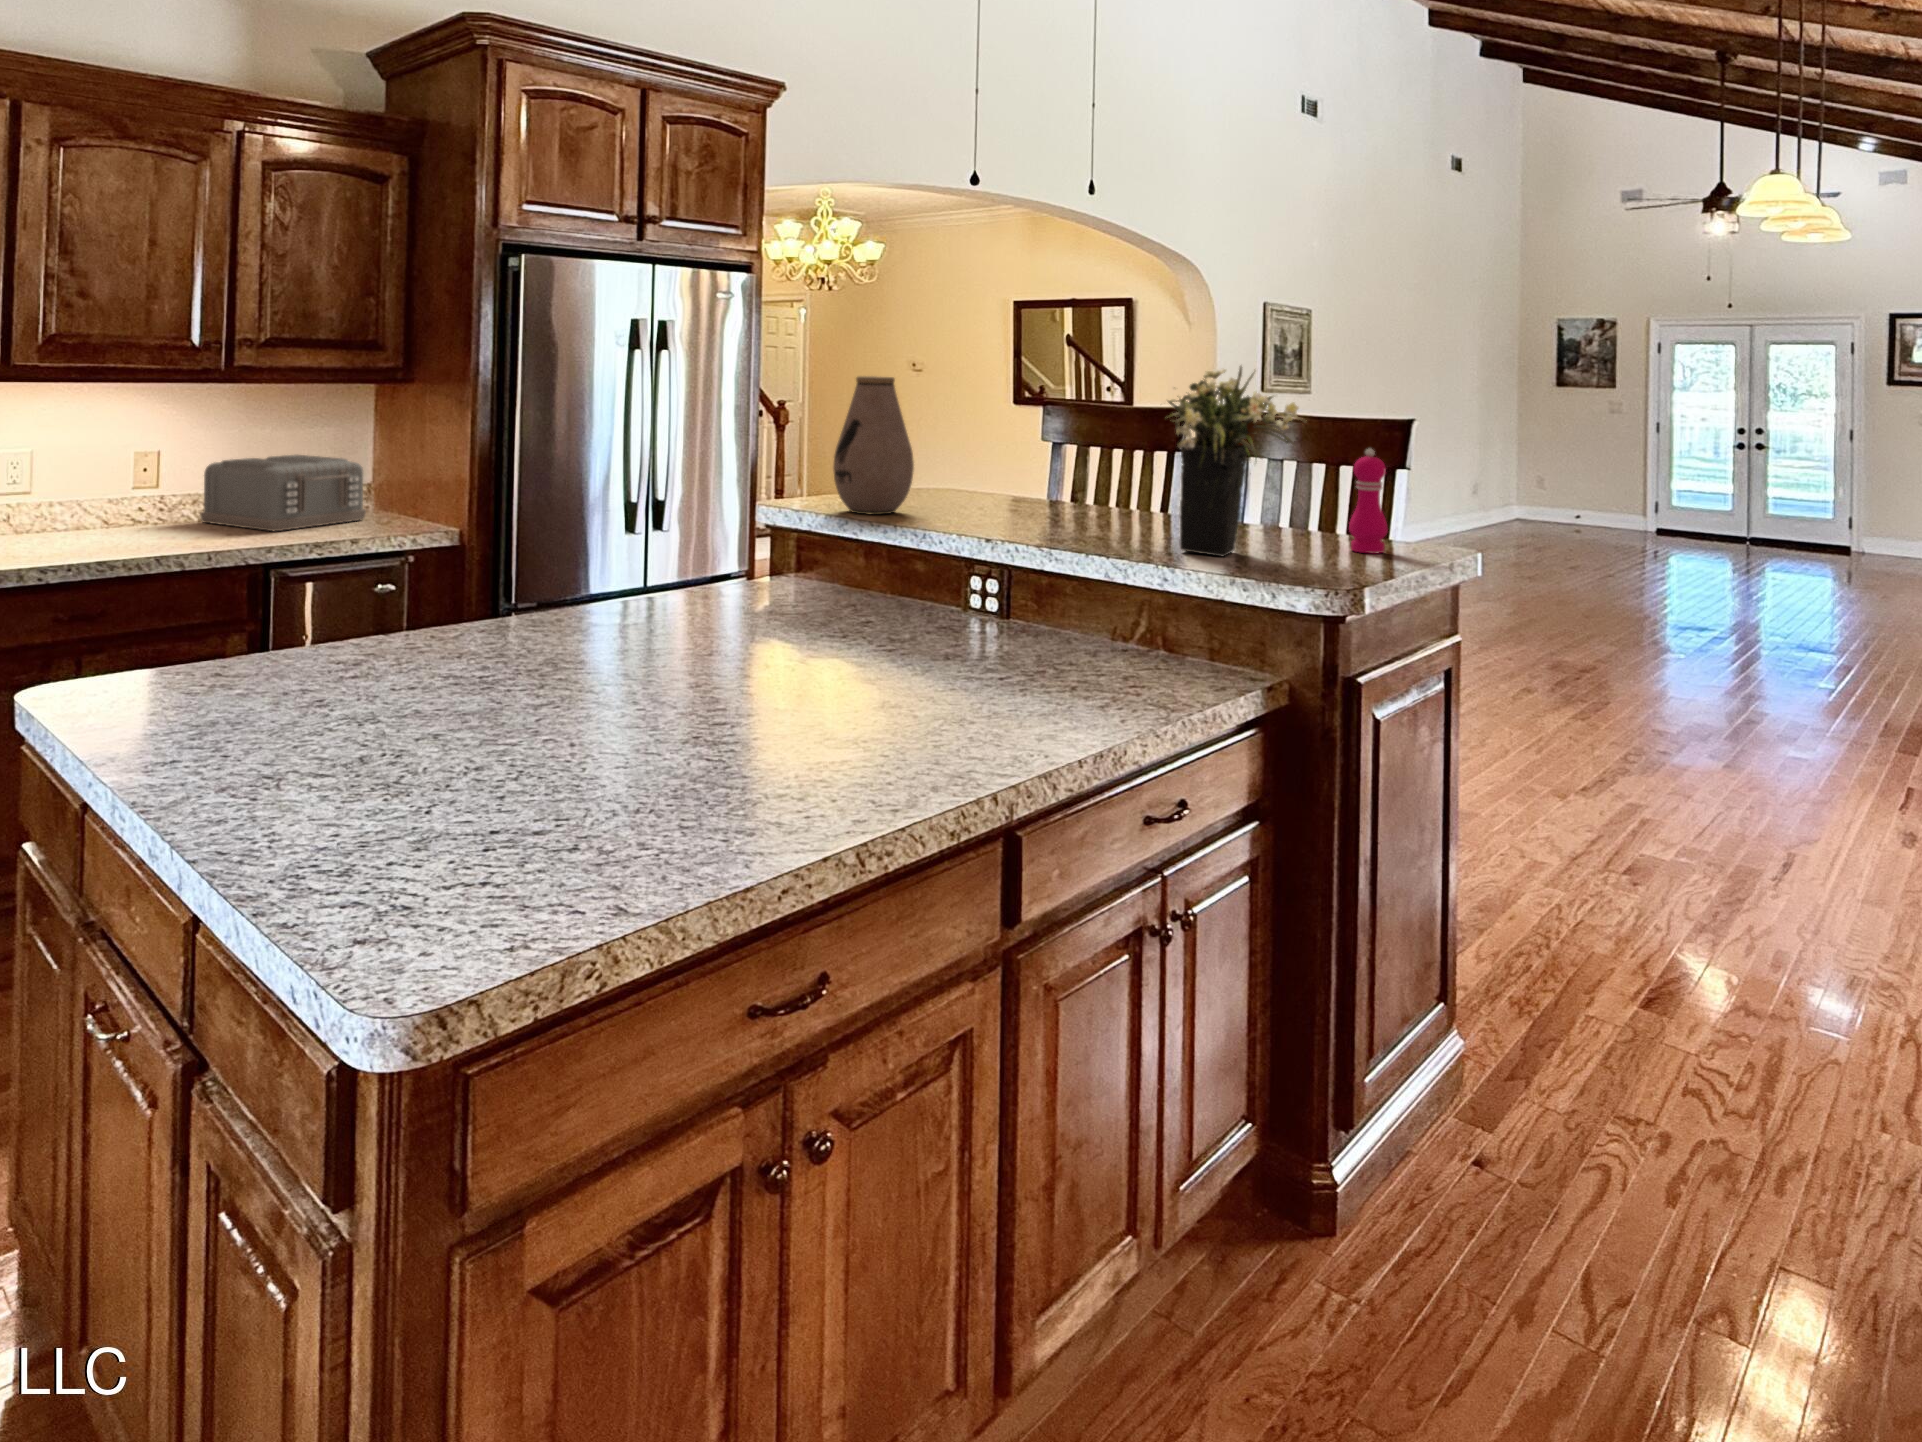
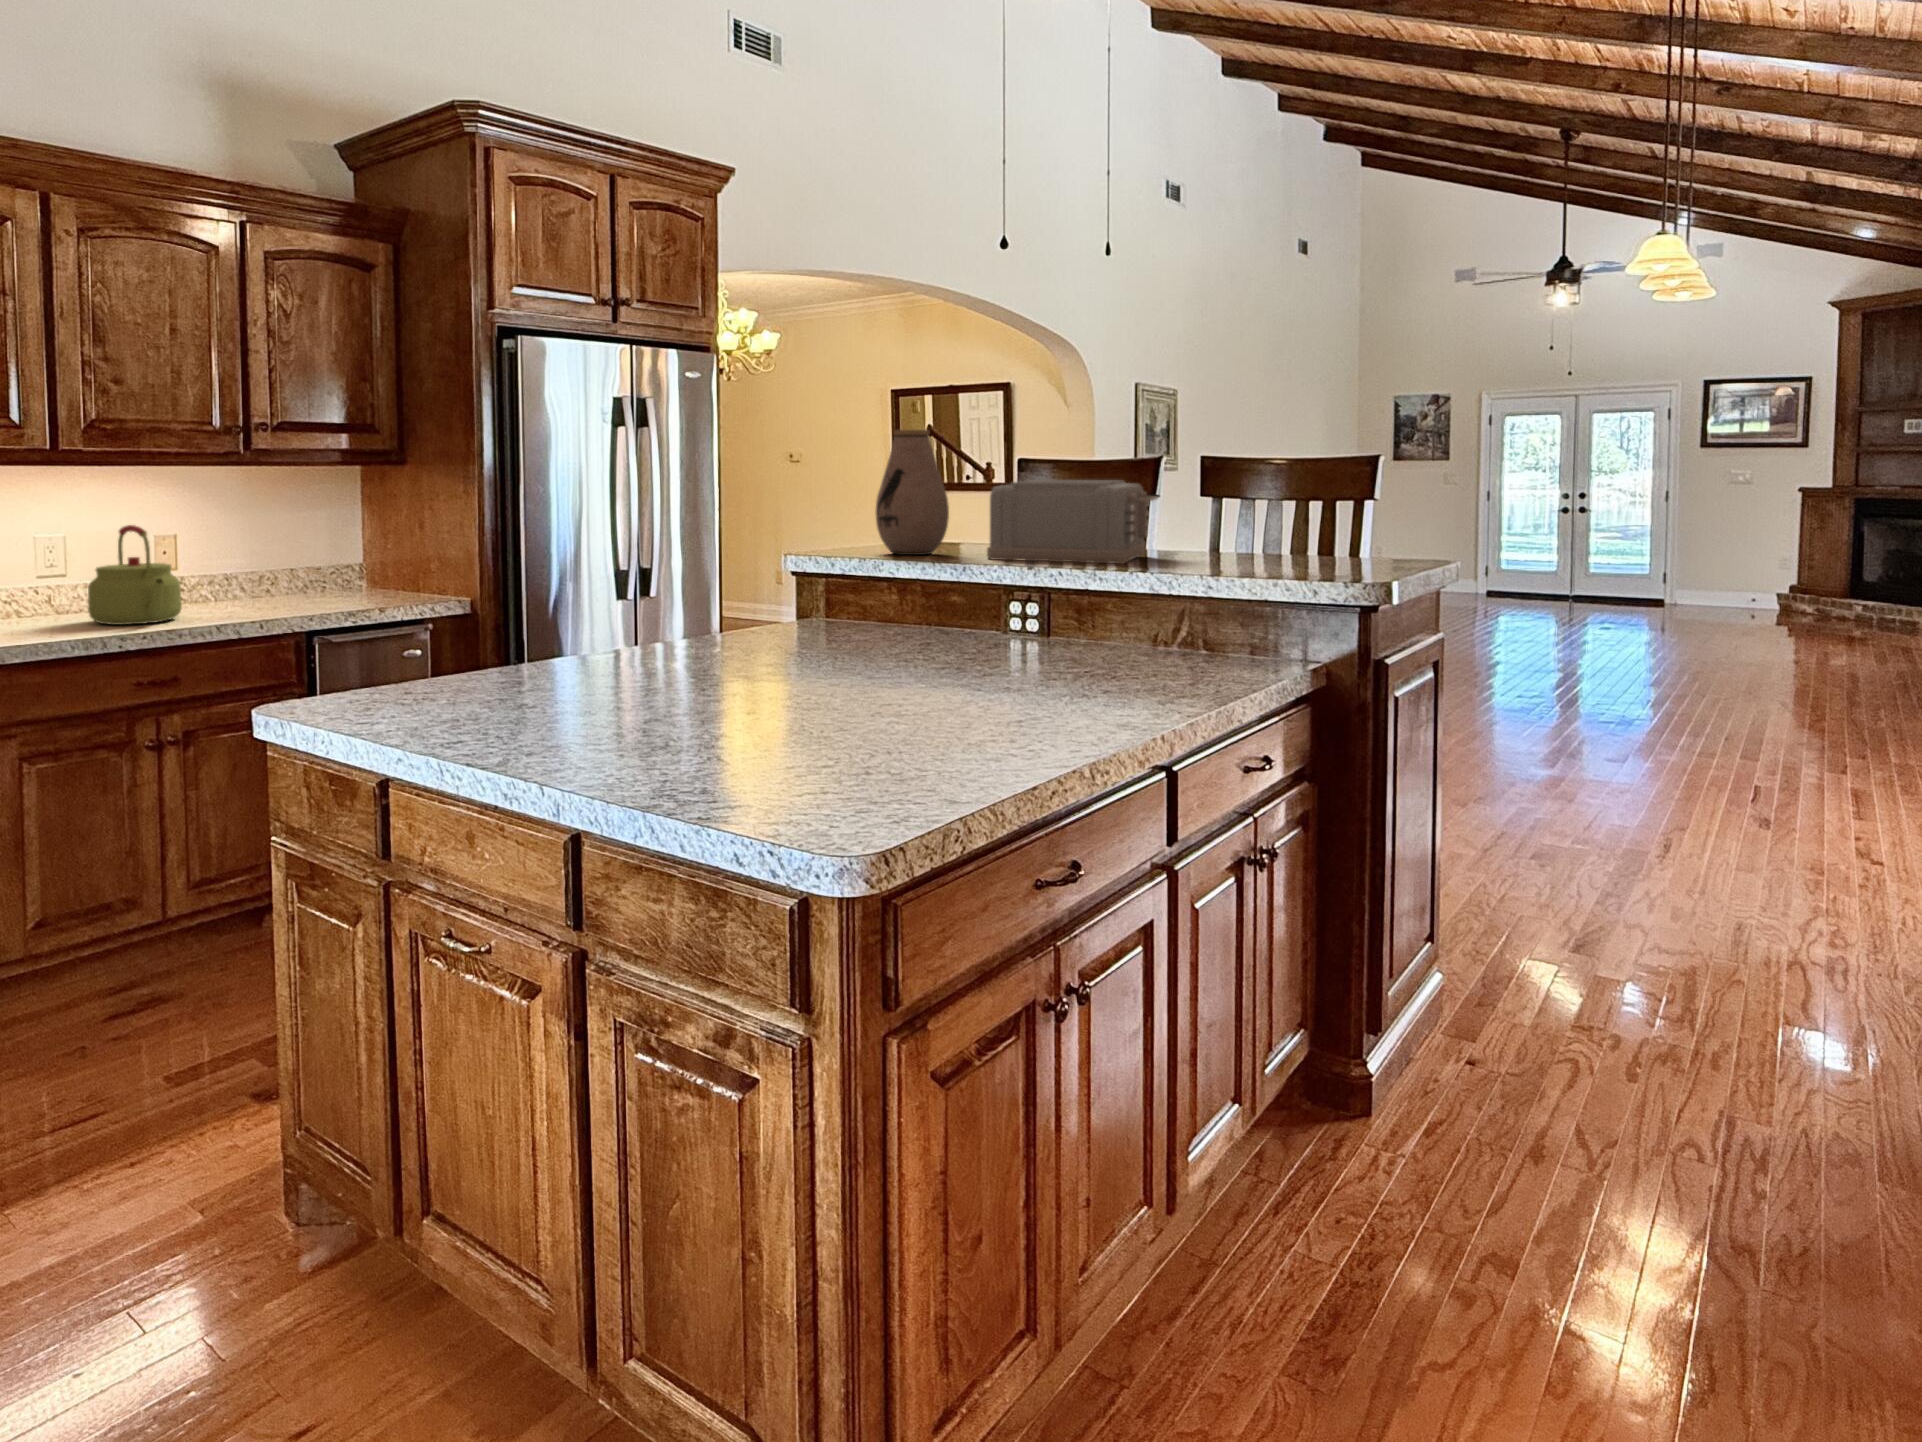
flower arrangement: present [1167,366,1307,557] -> none [1206,402,1336,570]
kettle: none [29,448,133,553] -> present [88,525,182,625]
pepper mill: present [1349,449,1388,554] -> none [1359,474,1395,566]
toaster: present [200,455,366,532] -> present [987,480,1158,564]

